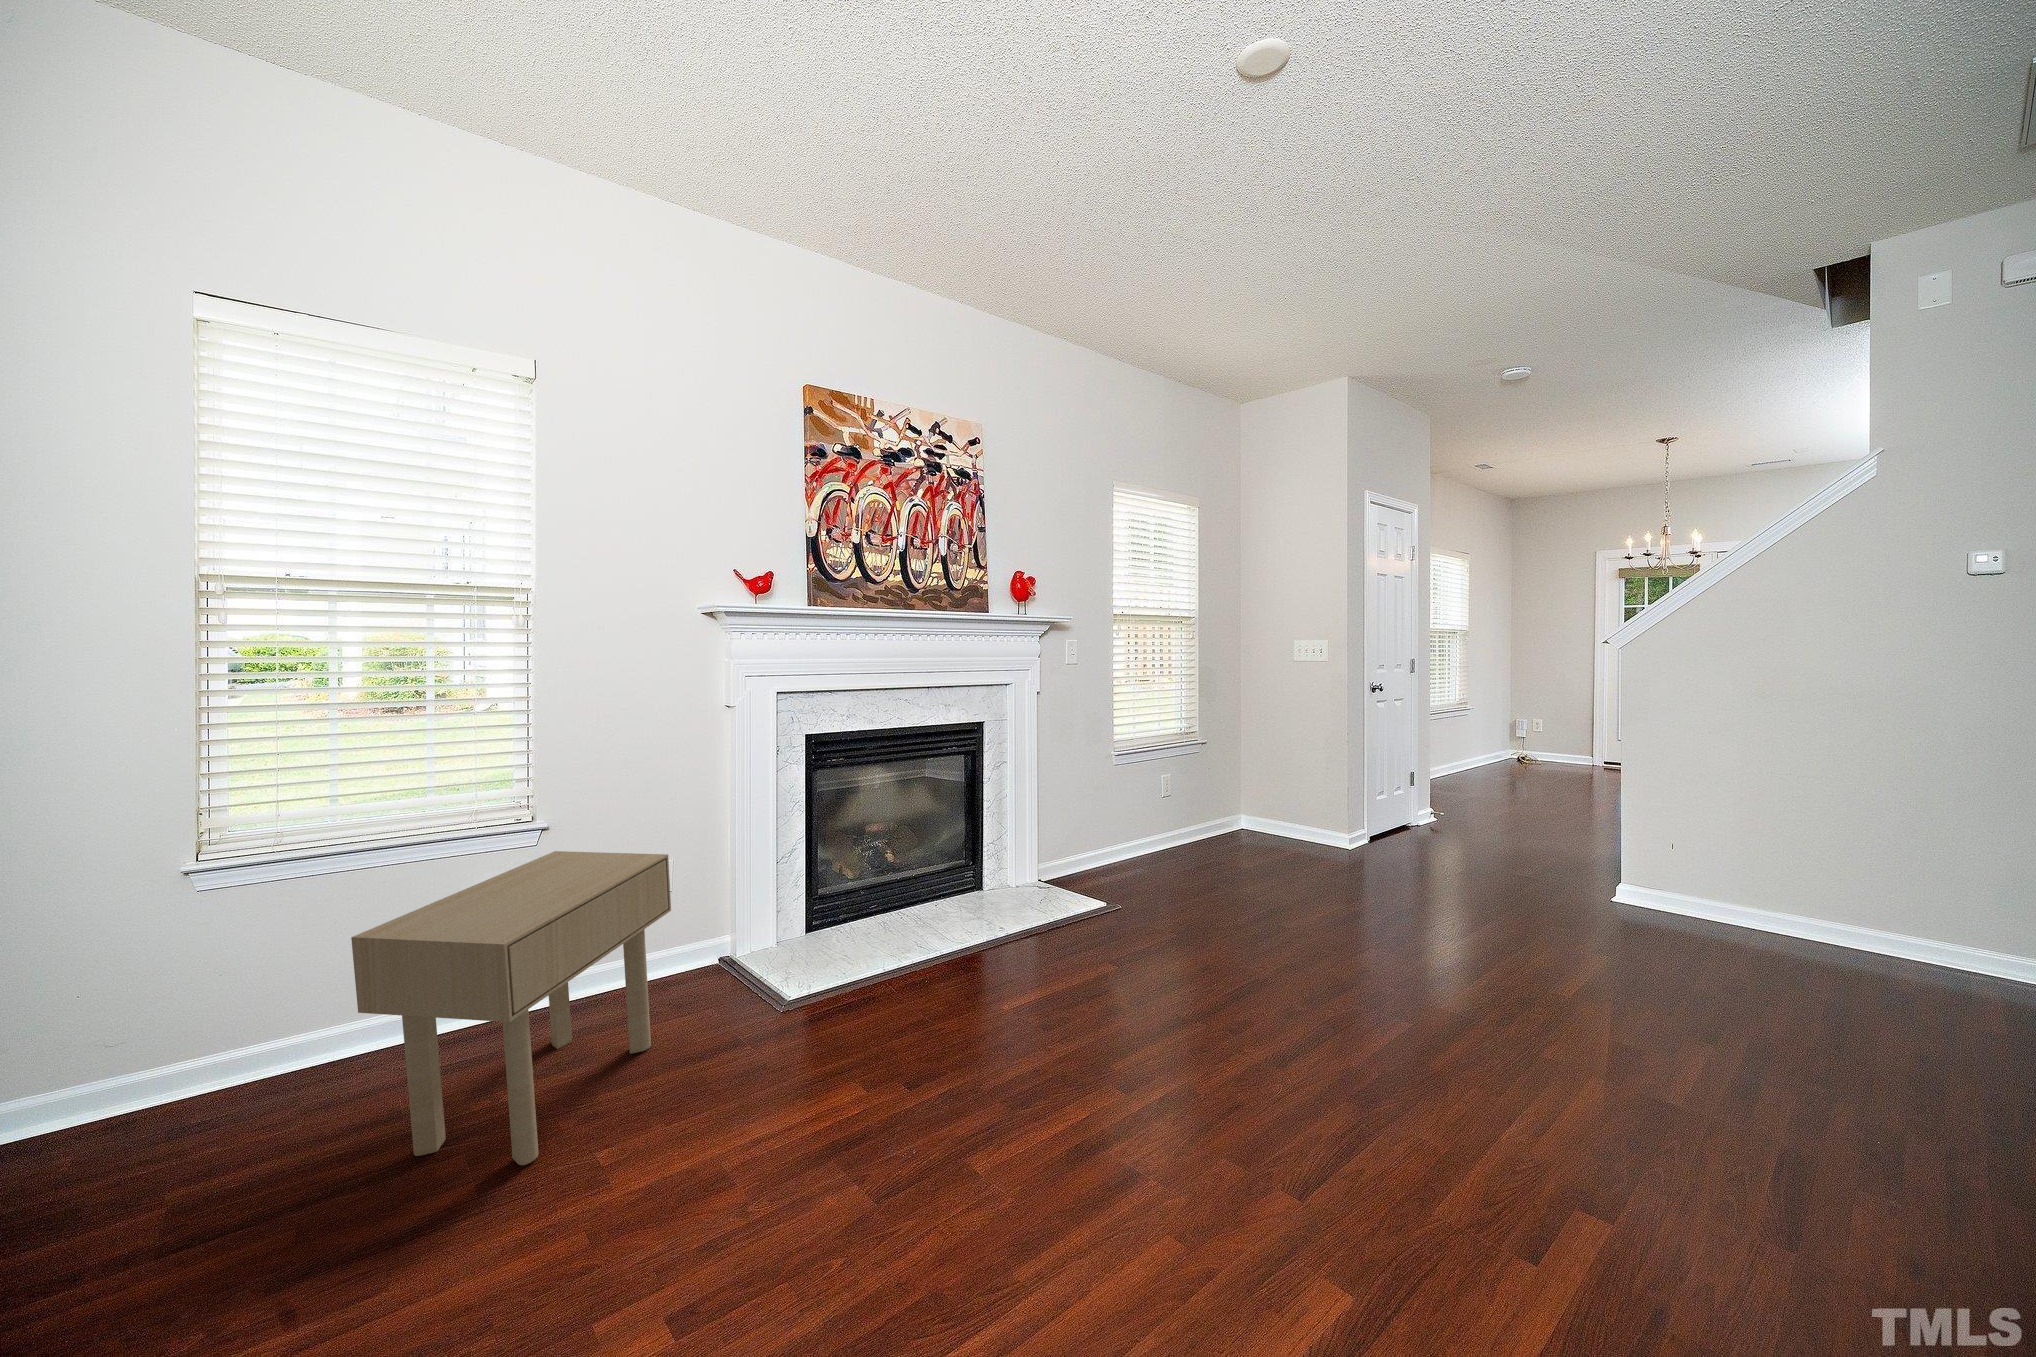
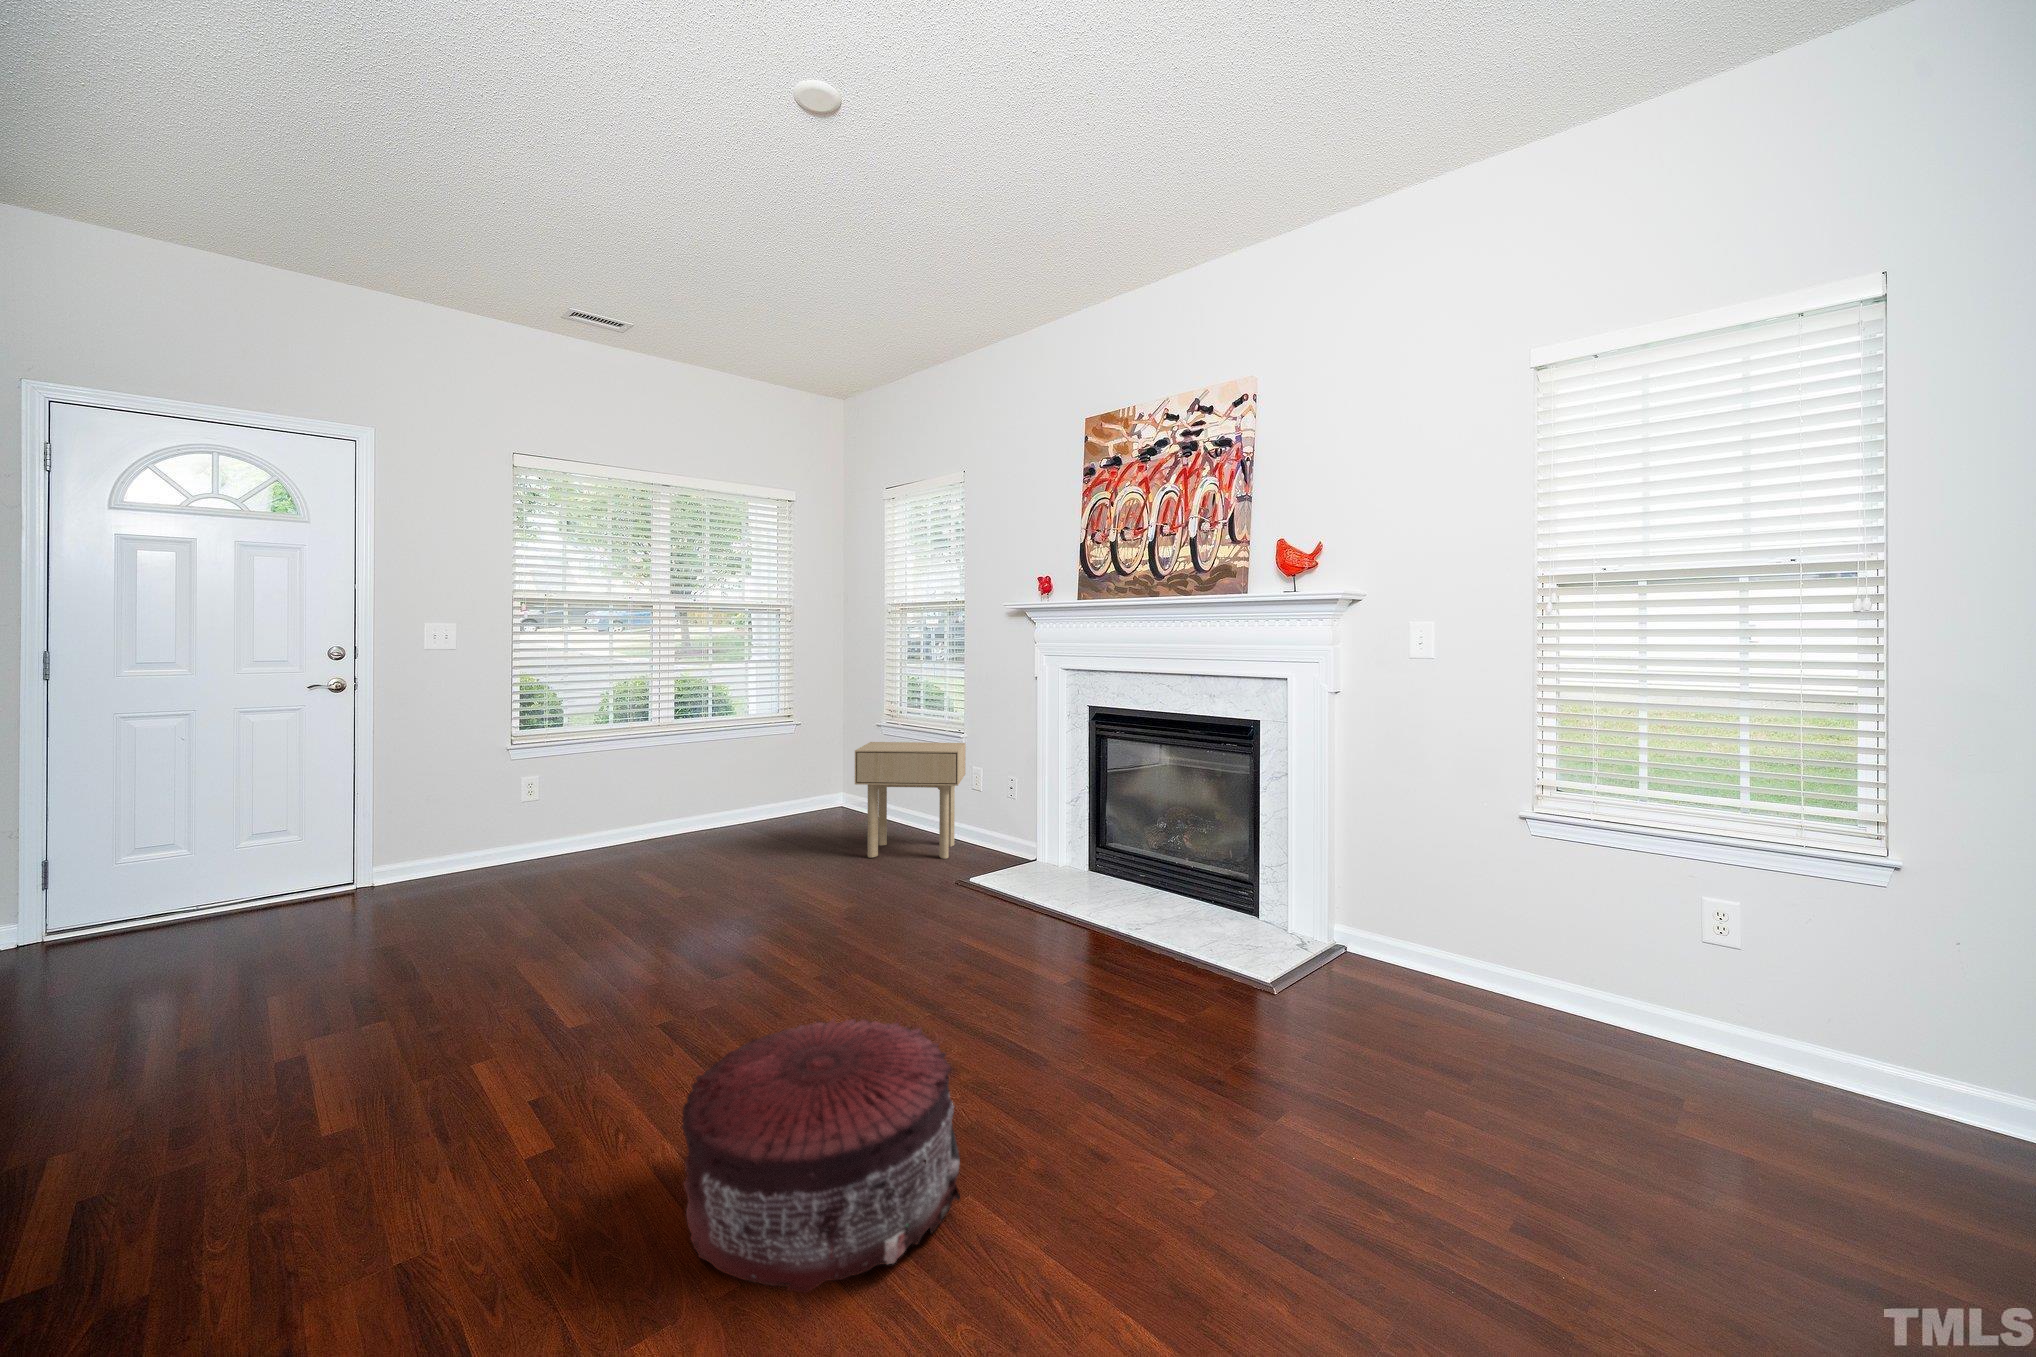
pouf: none [1438,956,1724,1186] -> present [682,1018,960,1293]

